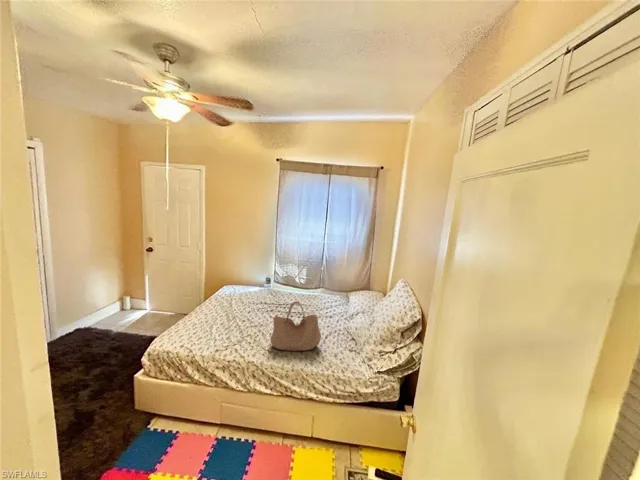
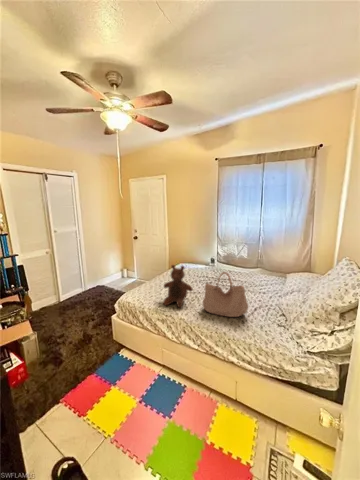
stuffed bear: none [217,296,256,349] -> present [163,265,192,307]

